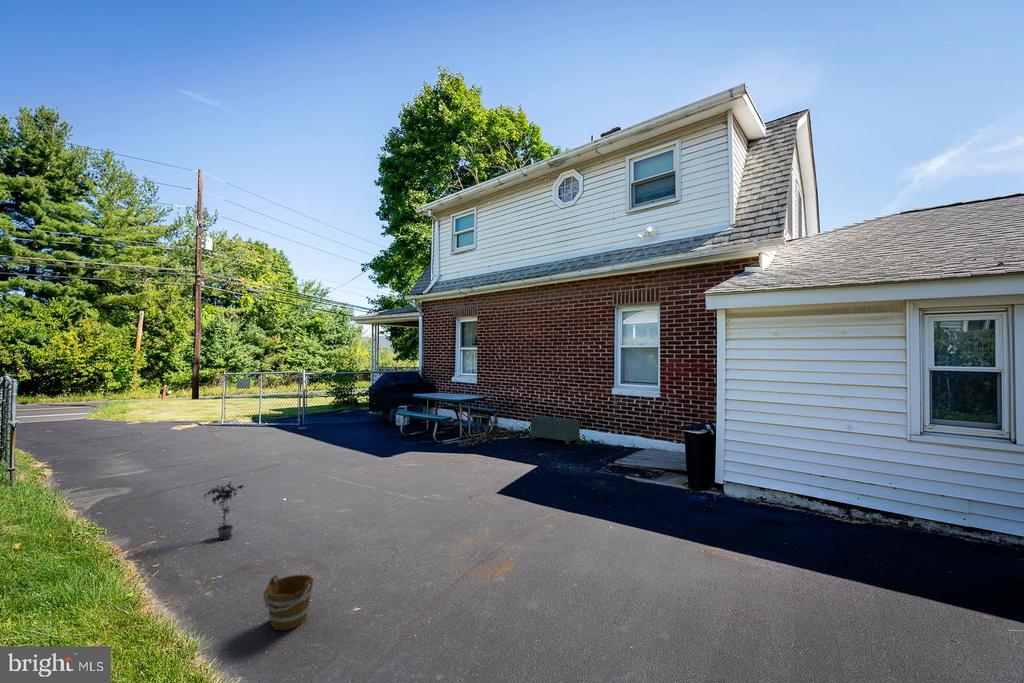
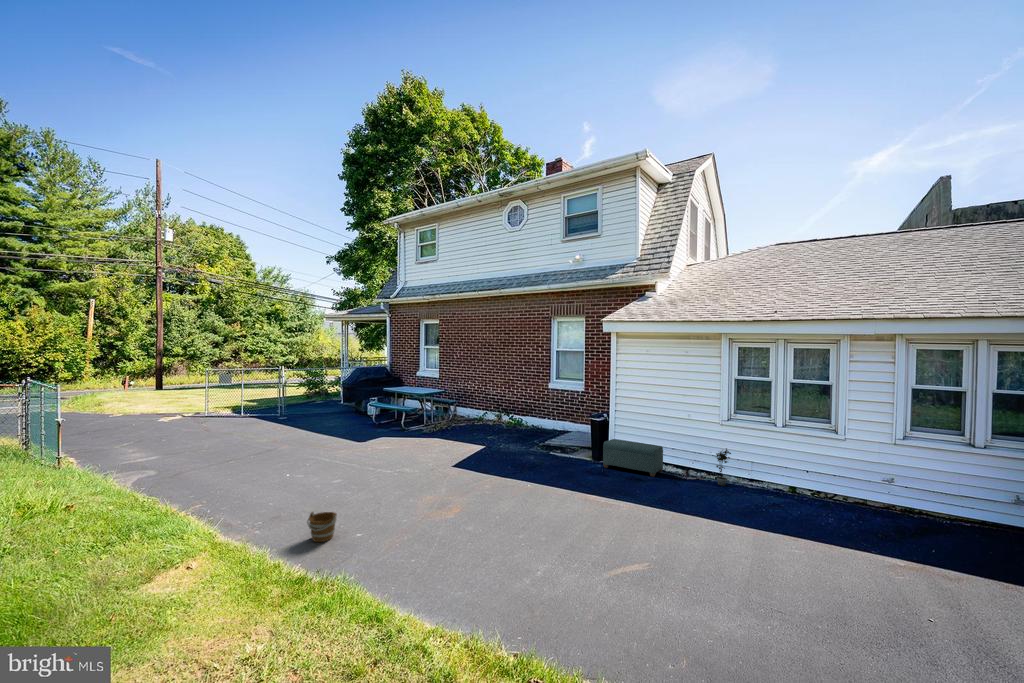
bench: present [531,416,580,444] -> present [603,439,663,477]
potted plant: present [204,482,243,540] -> present [716,448,731,486]

